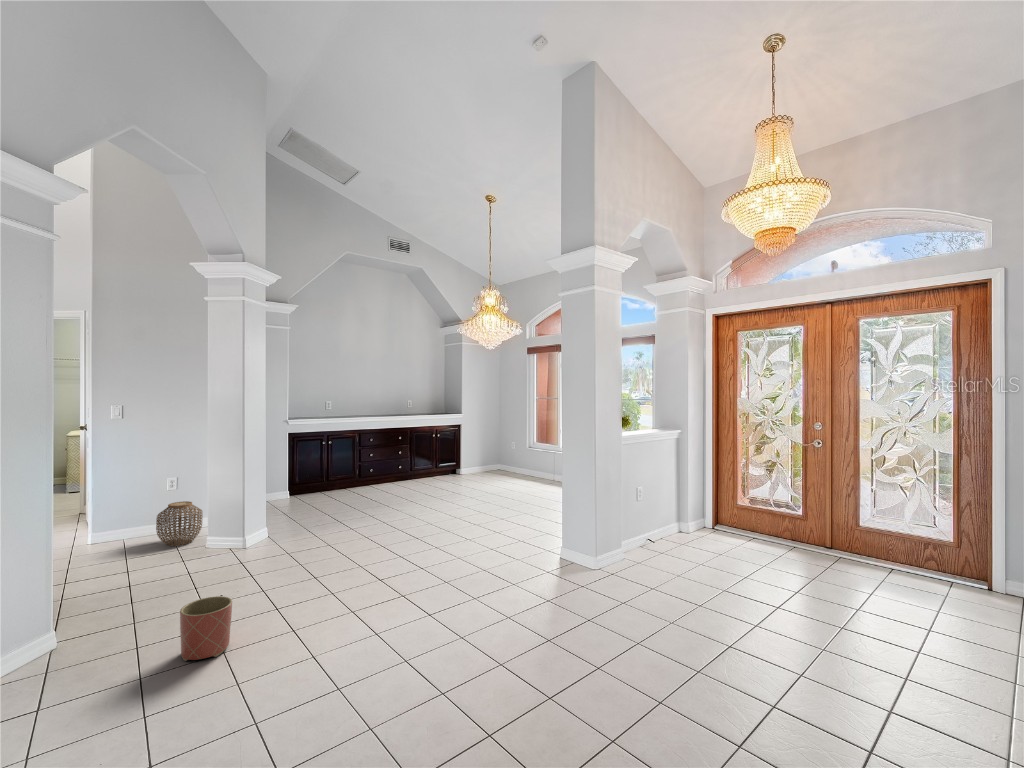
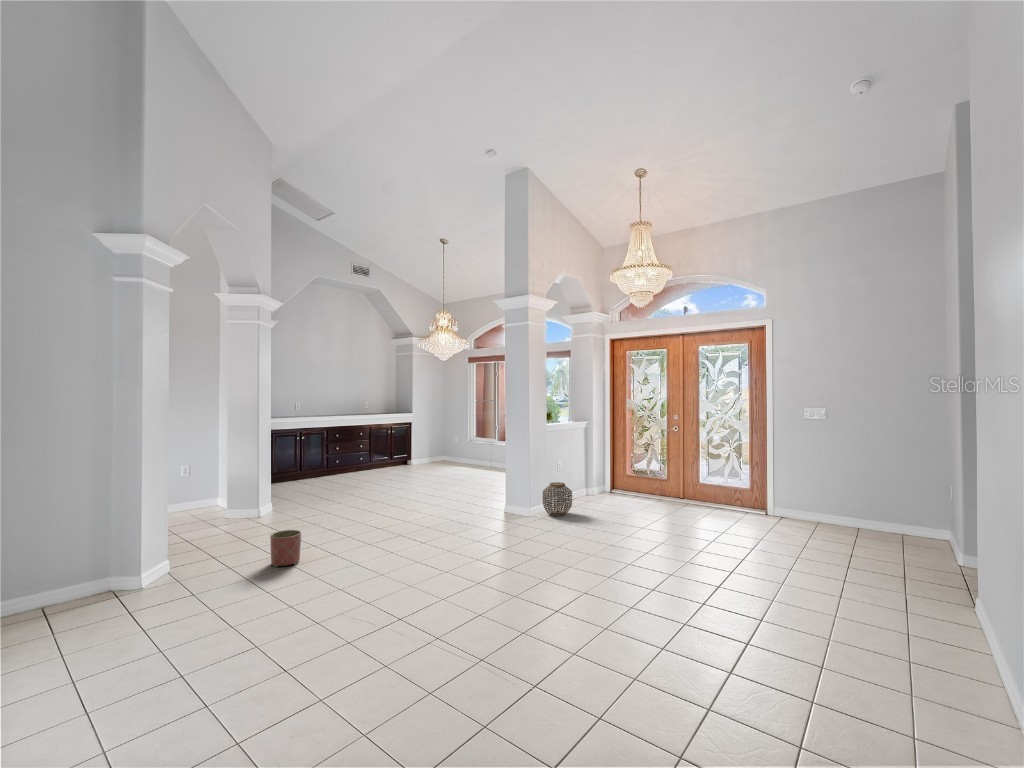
woven basket: present [156,501,203,546] -> present [543,482,572,516]

